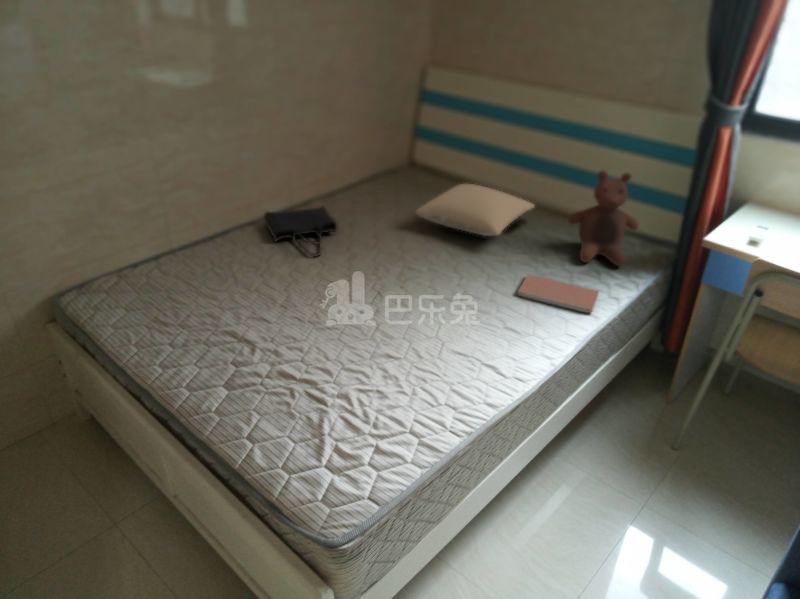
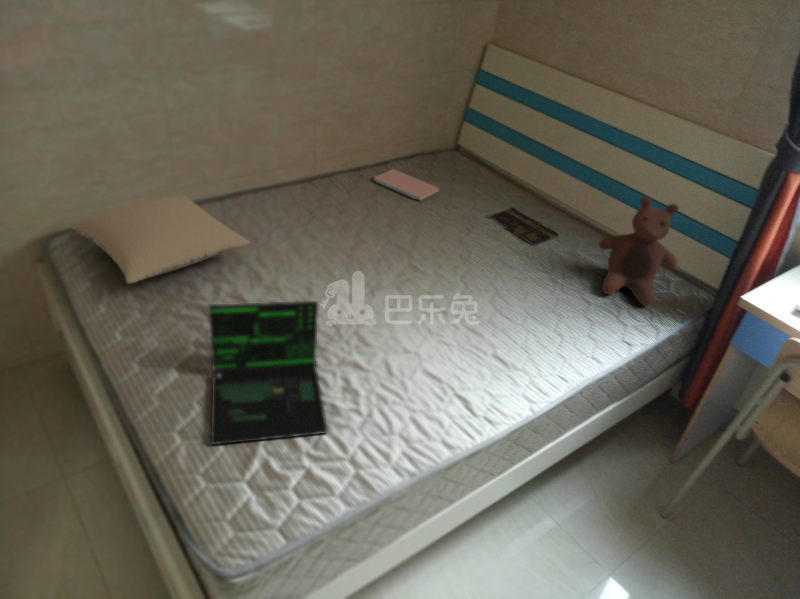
pillow: present [415,184,534,236] -> present [71,195,249,284]
tote bag: present [264,207,337,257] -> none [279,179,351,237]
notebook: present [518,274,599,313] -> present [374,169,439,200]
laptop: none [251,299,383,443] -> present [209,301,335,445]

